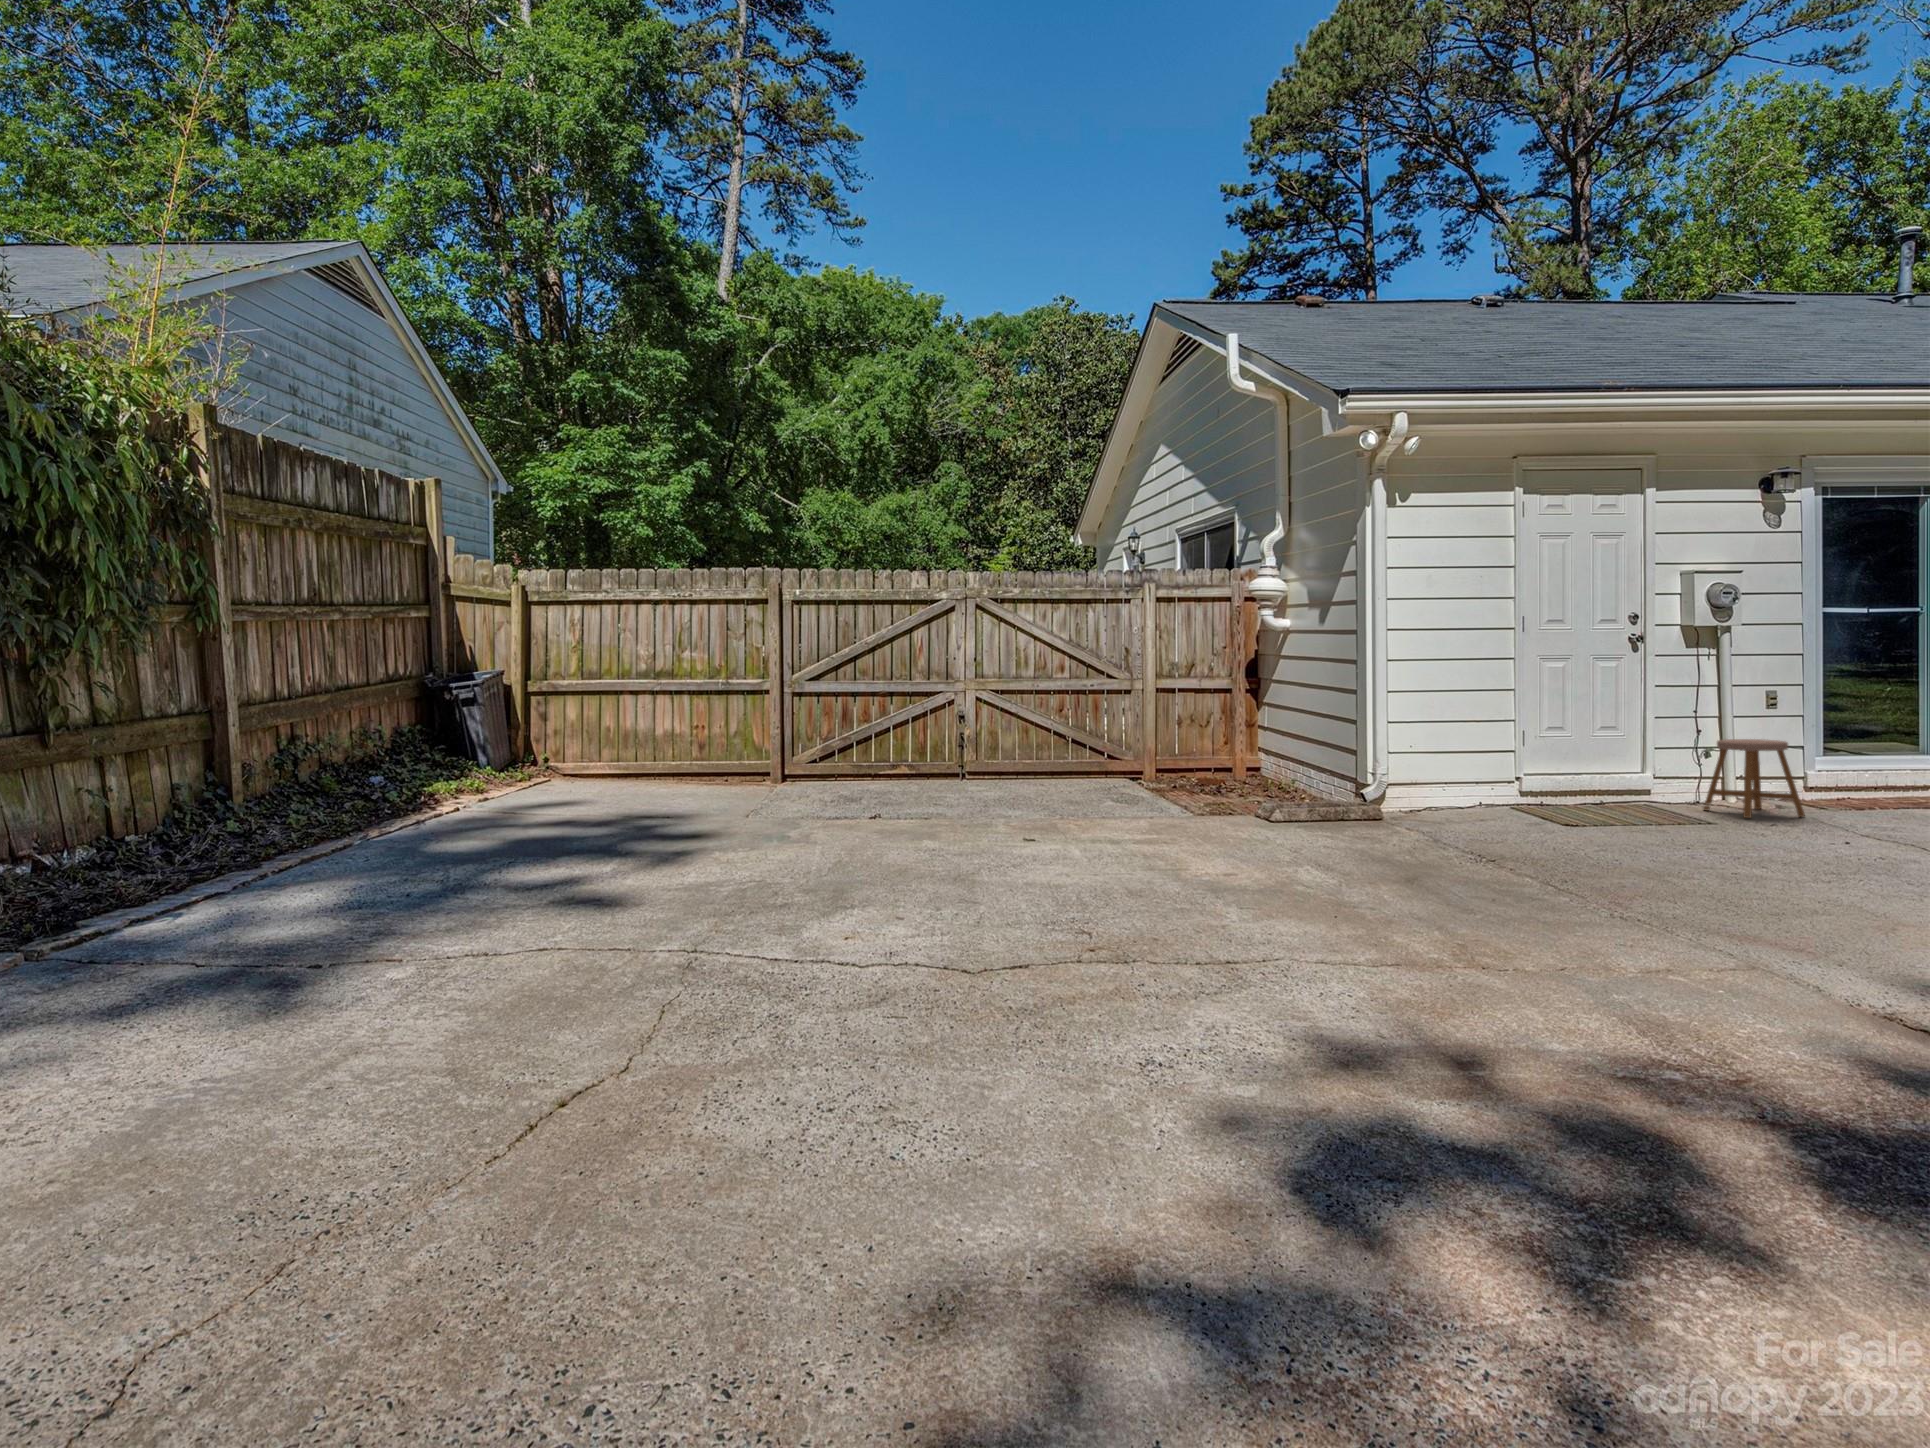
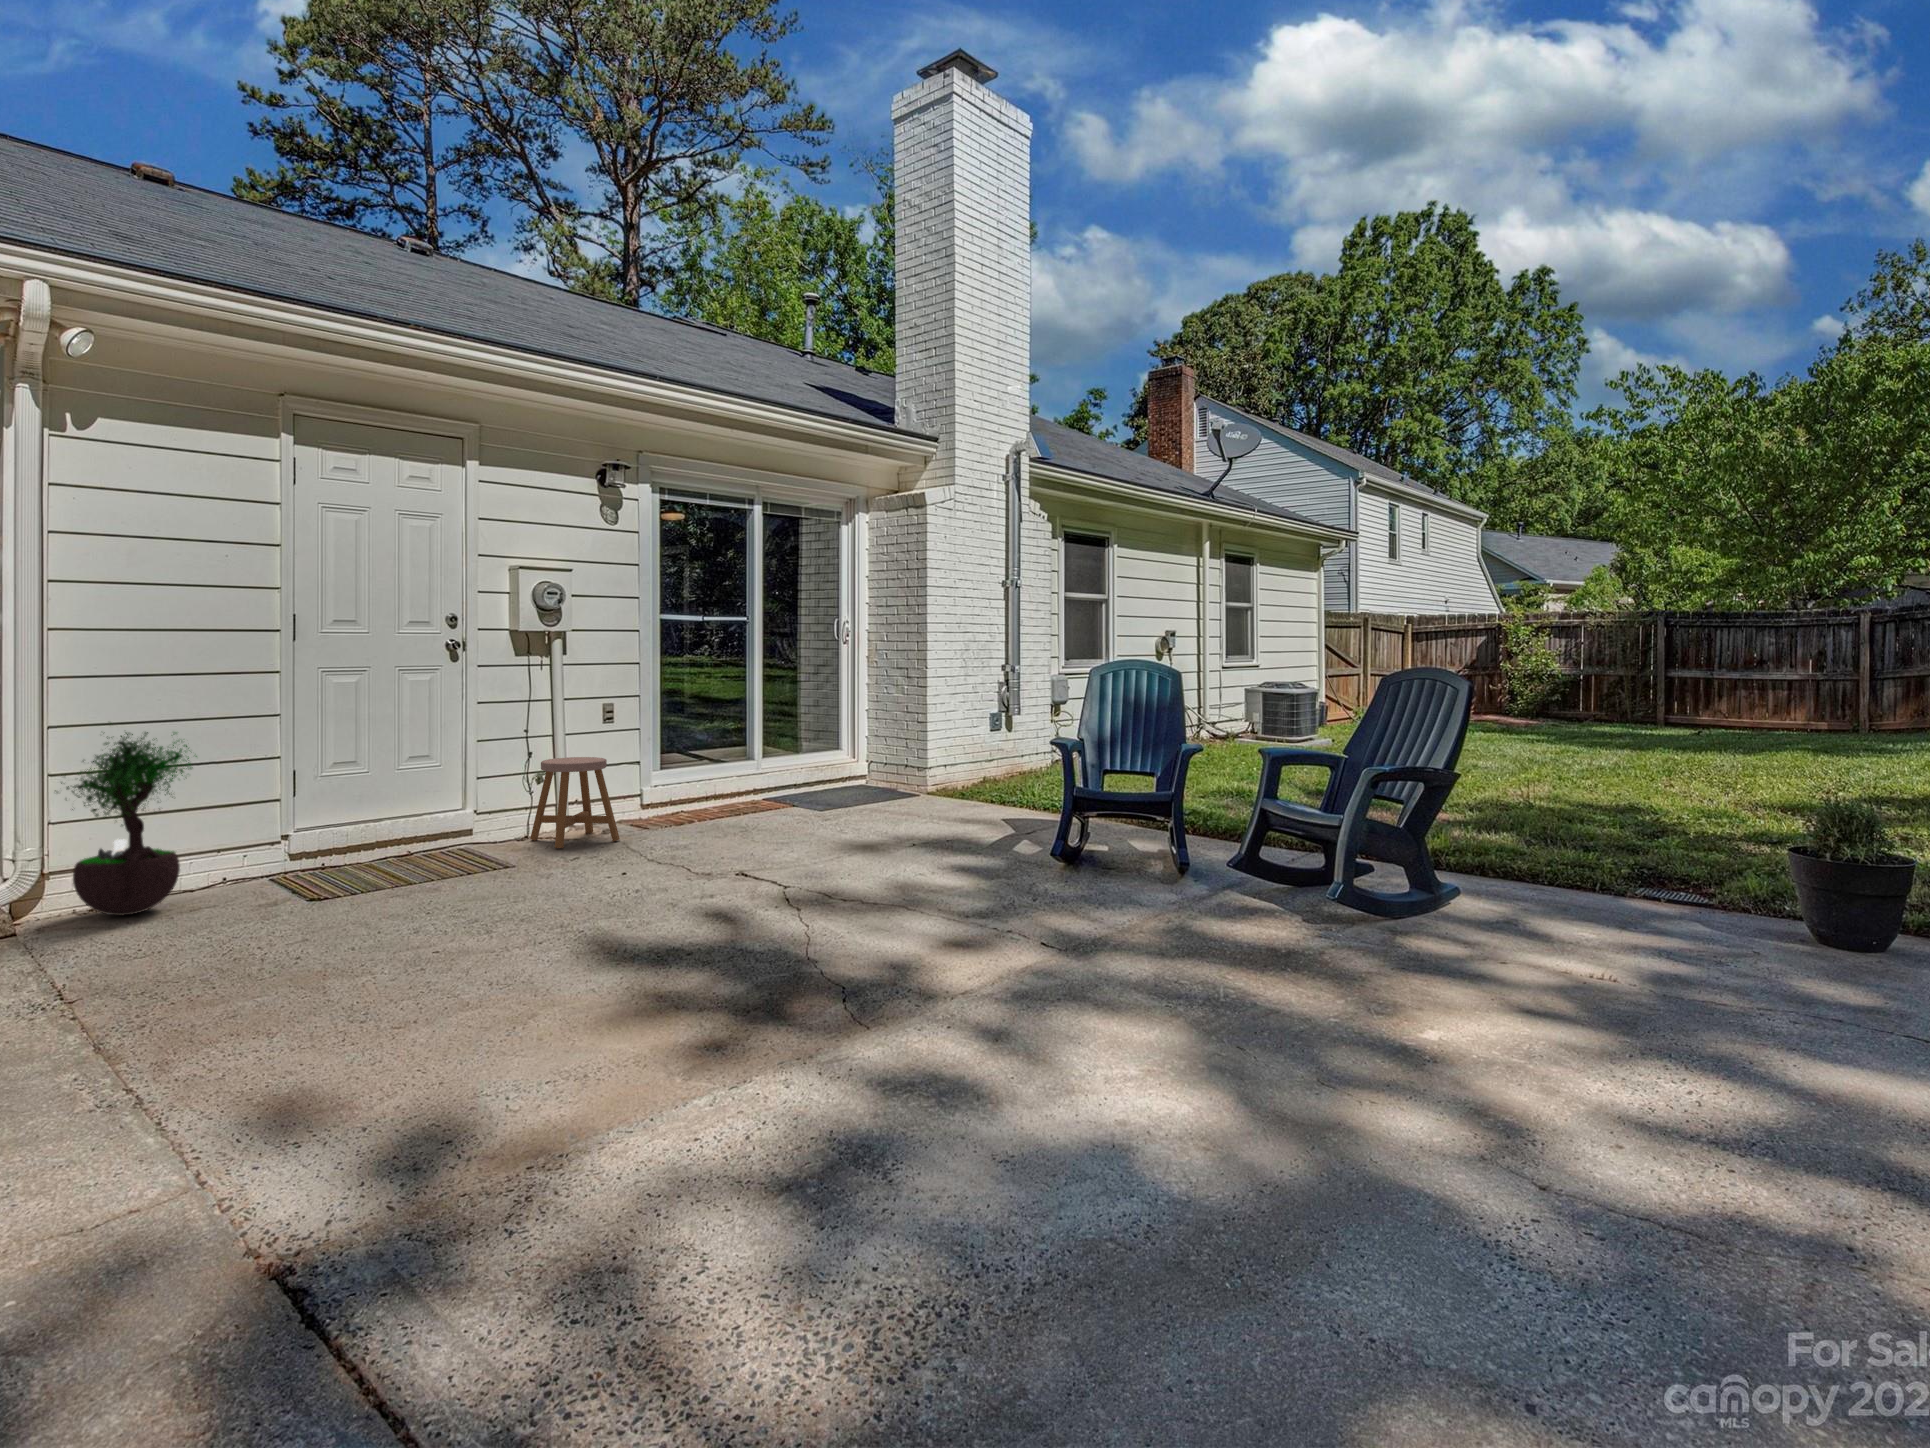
potted tree: none [1415,698,1498,830] -> present [55,723,197,915]

